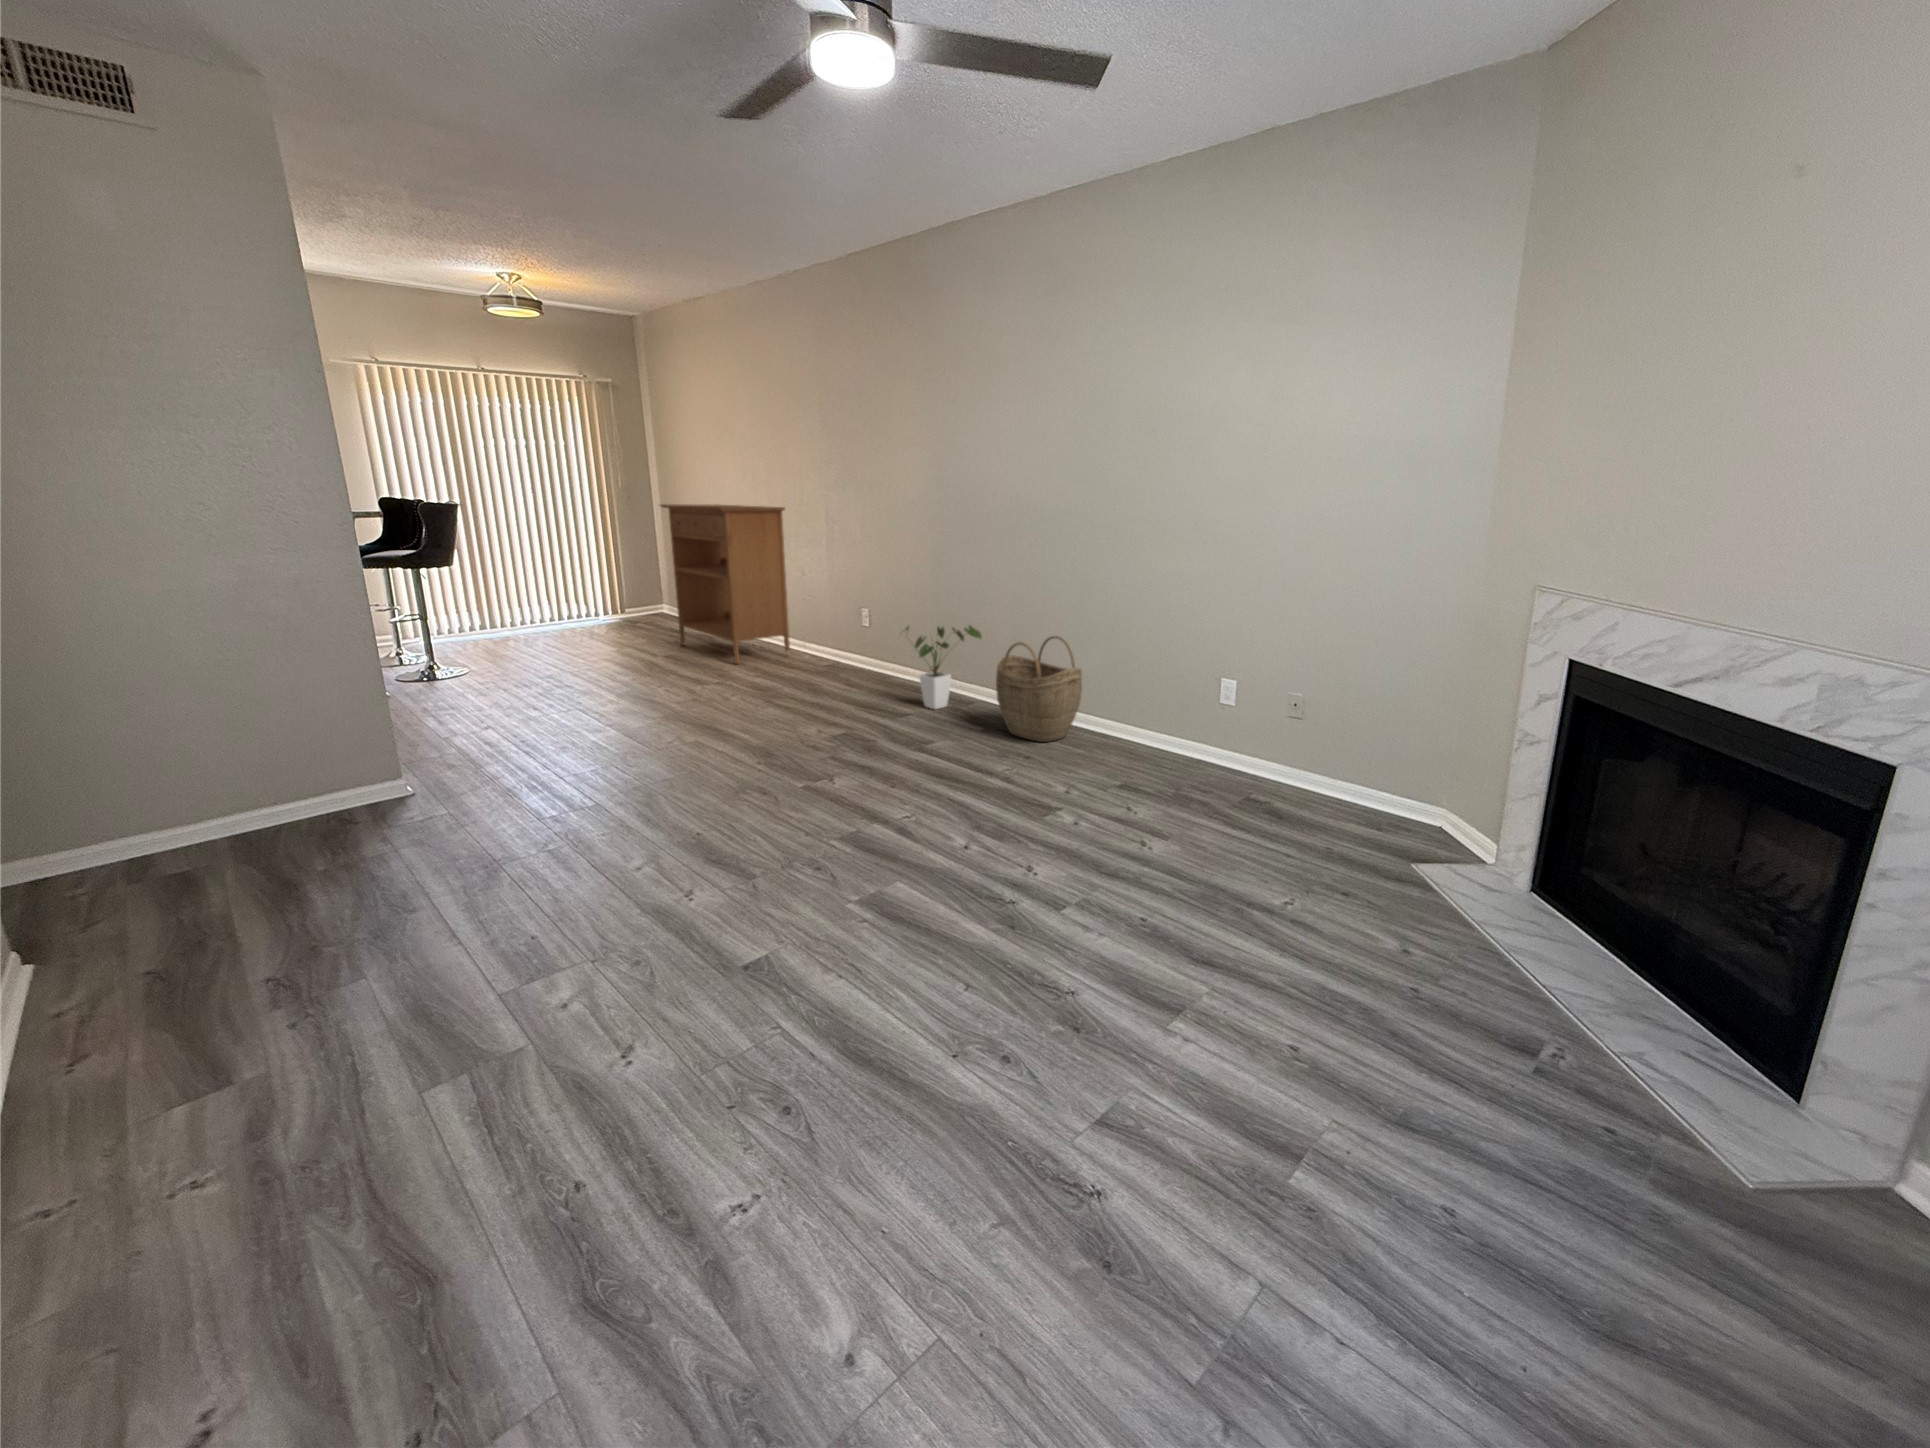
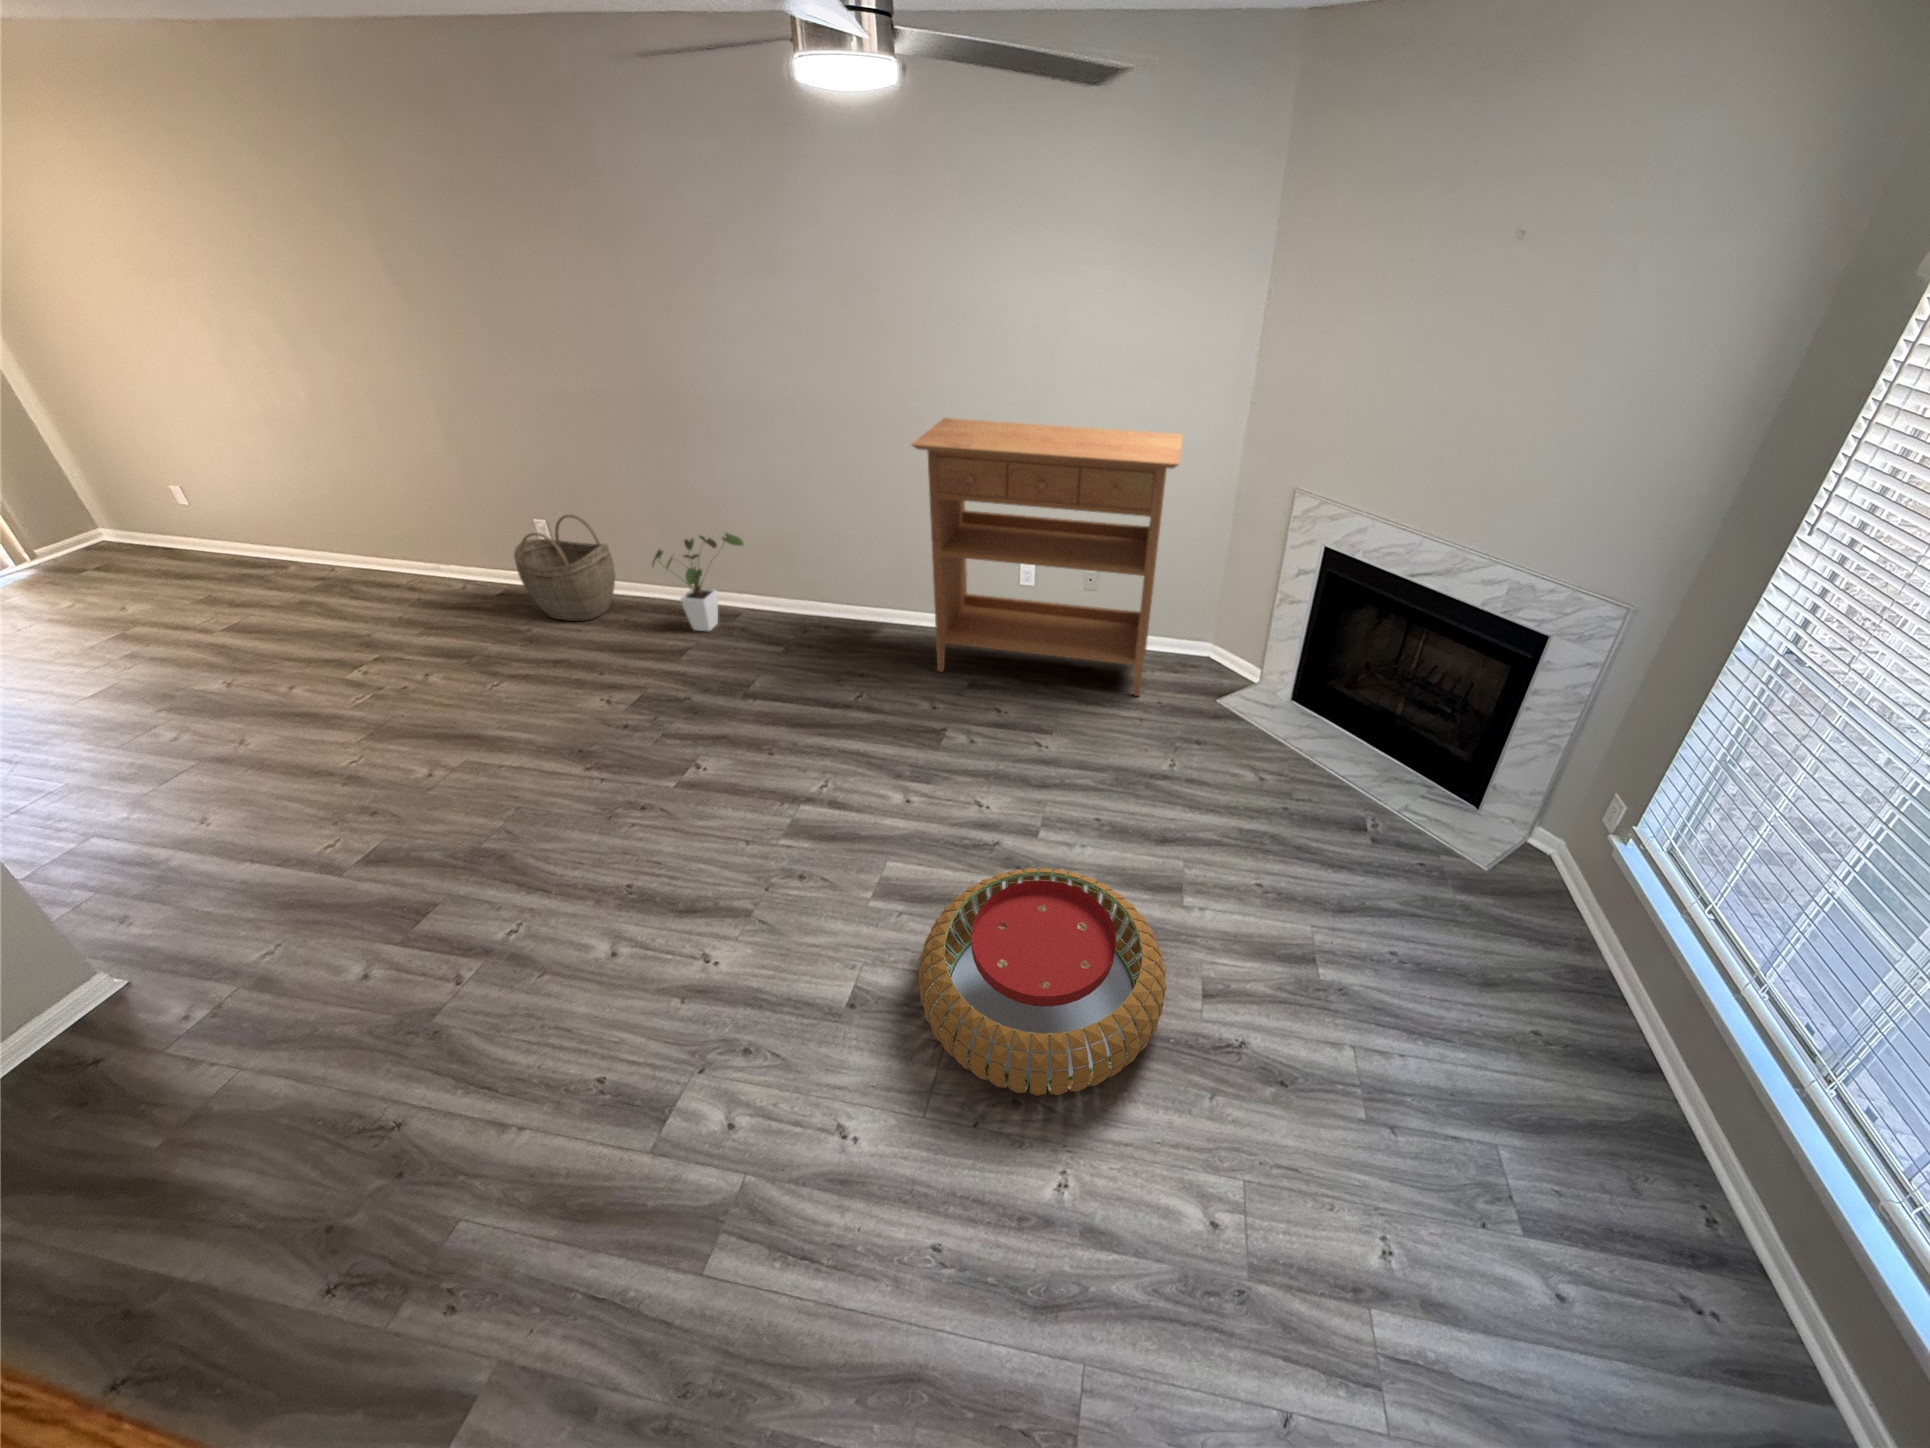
console table: present [660,504,790,664] -> present [912,418,1183,696]
woven basket: present [996,636,1082,742] -> present [514,515,615,621]
pouf: none [758,890,1067,1130] -> present [918,868,1166,1096]

